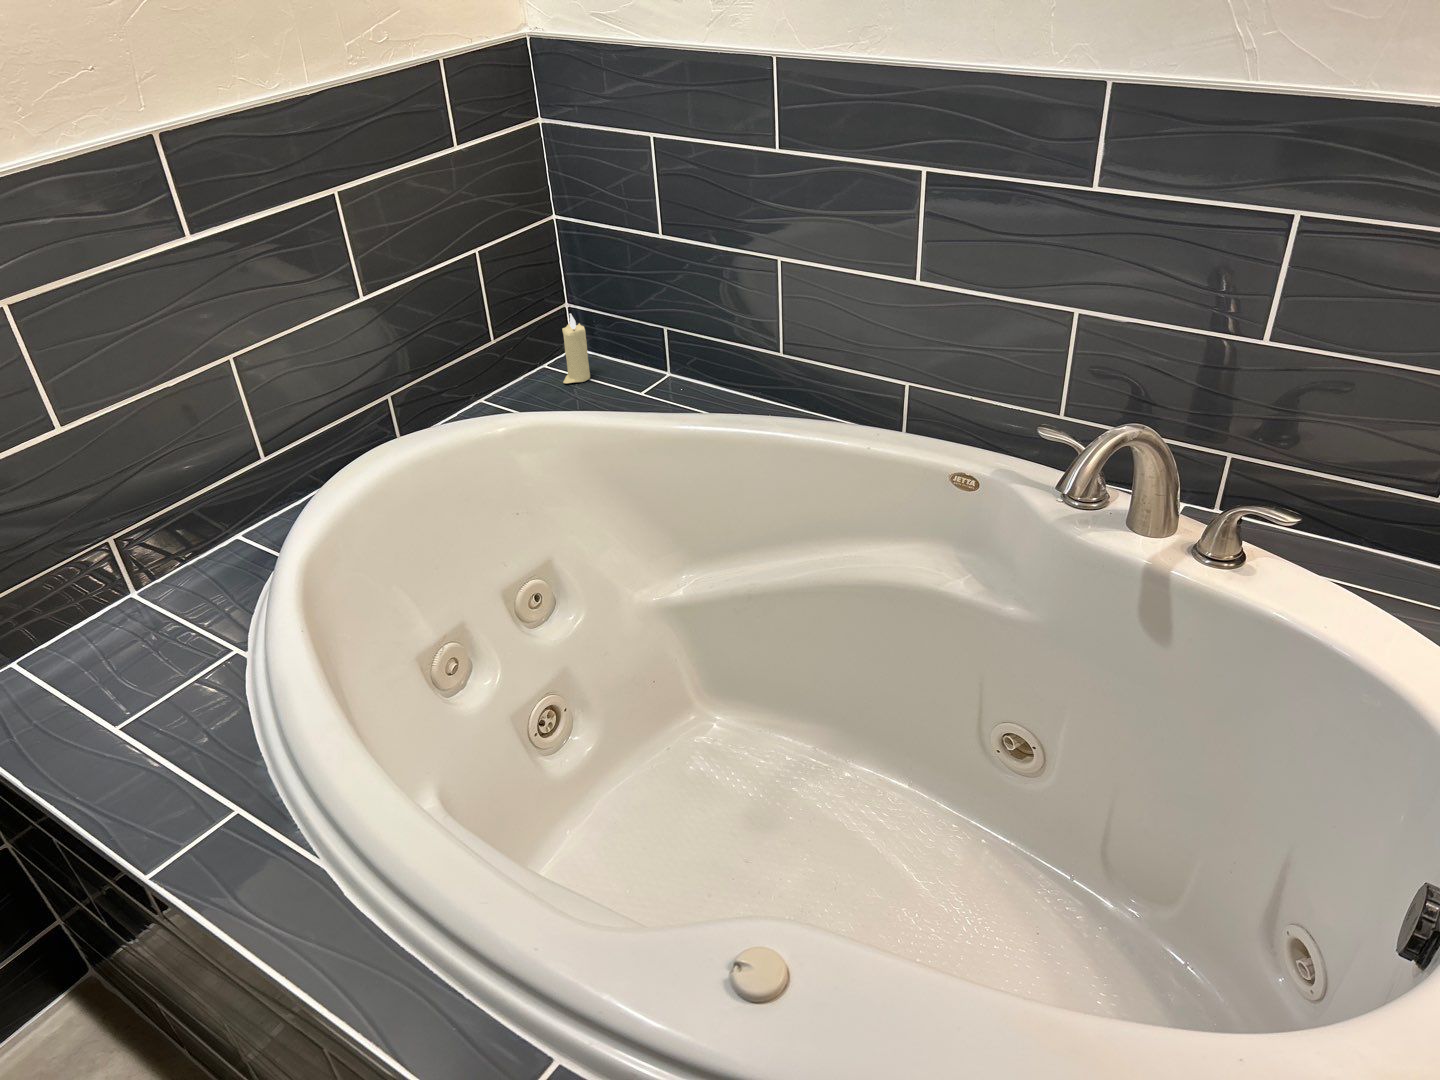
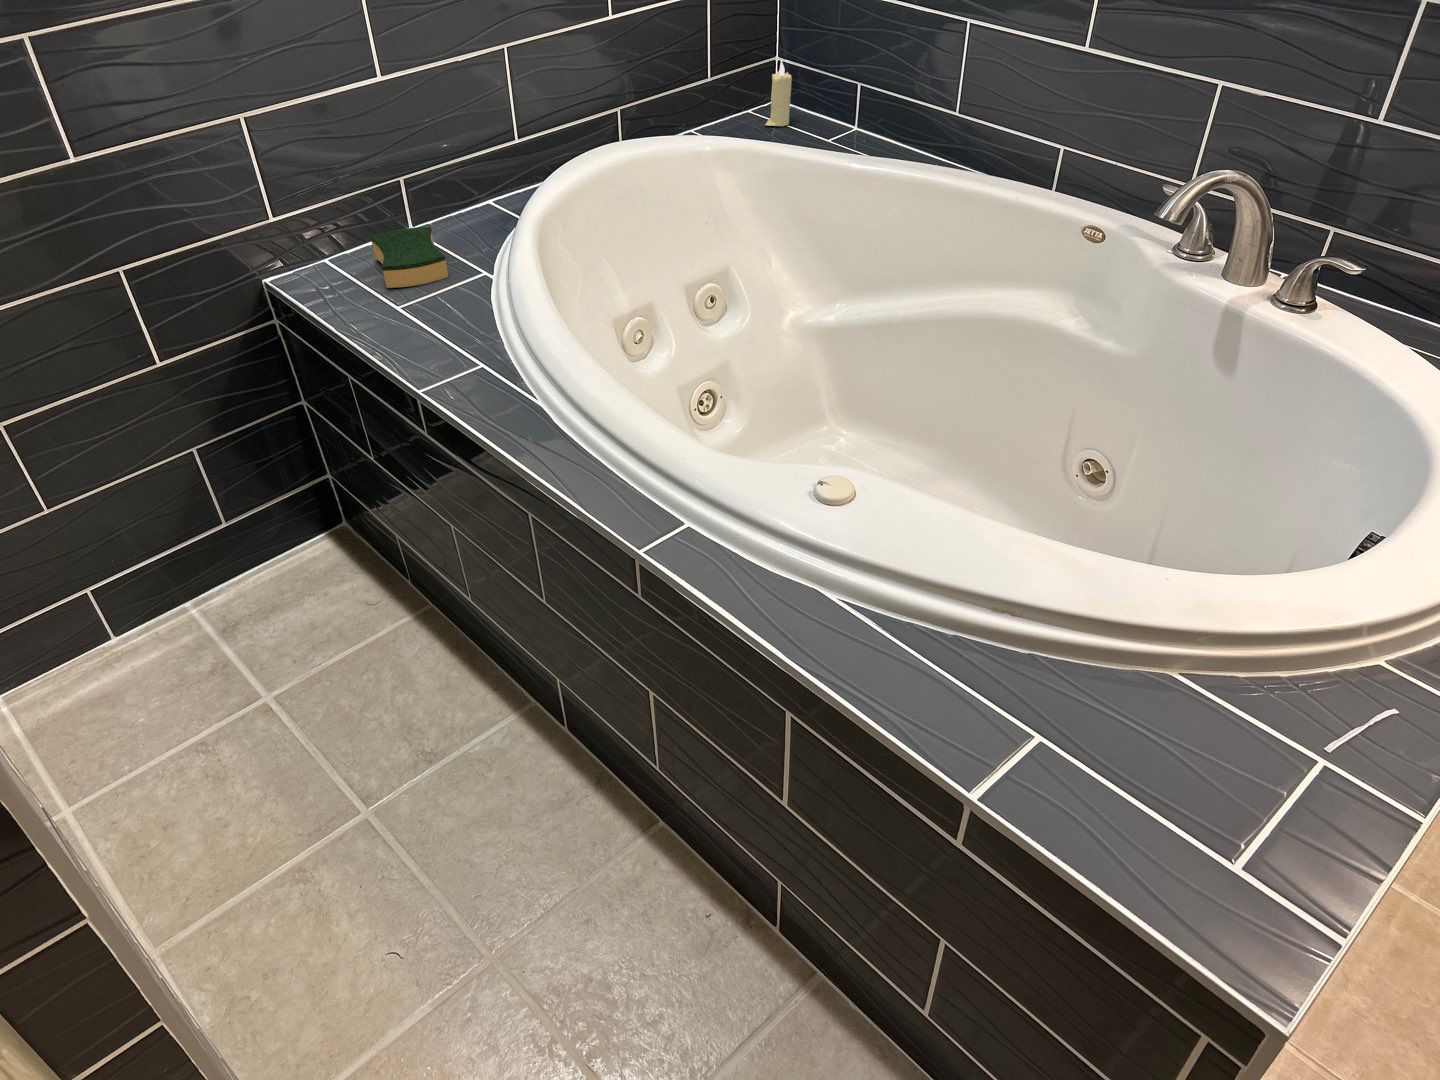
sponge: none [76,599,188,697] -> present [371,227,448,288]

